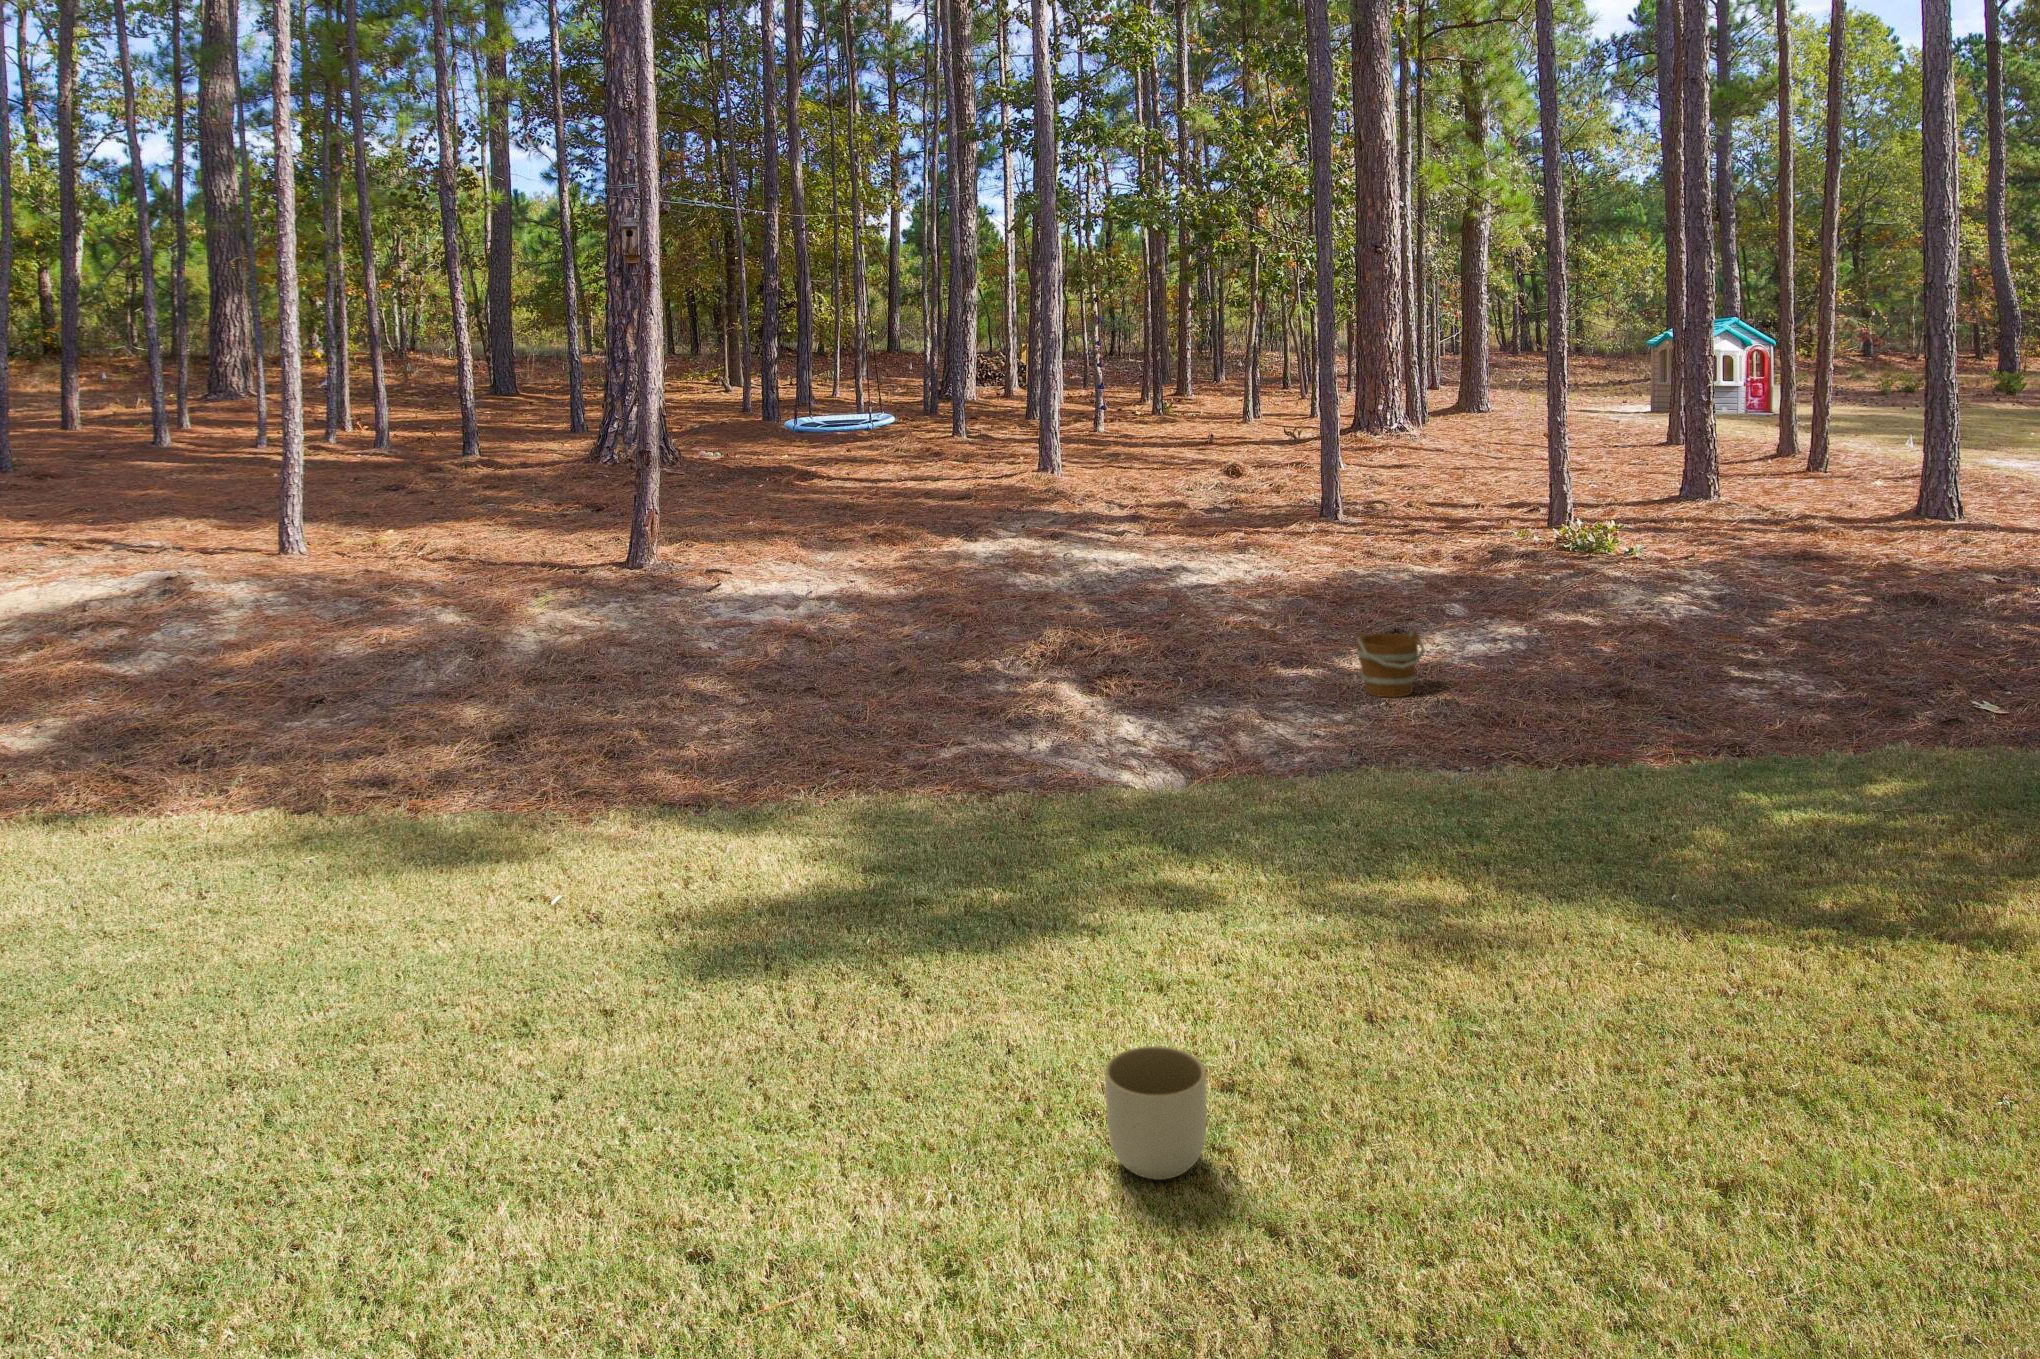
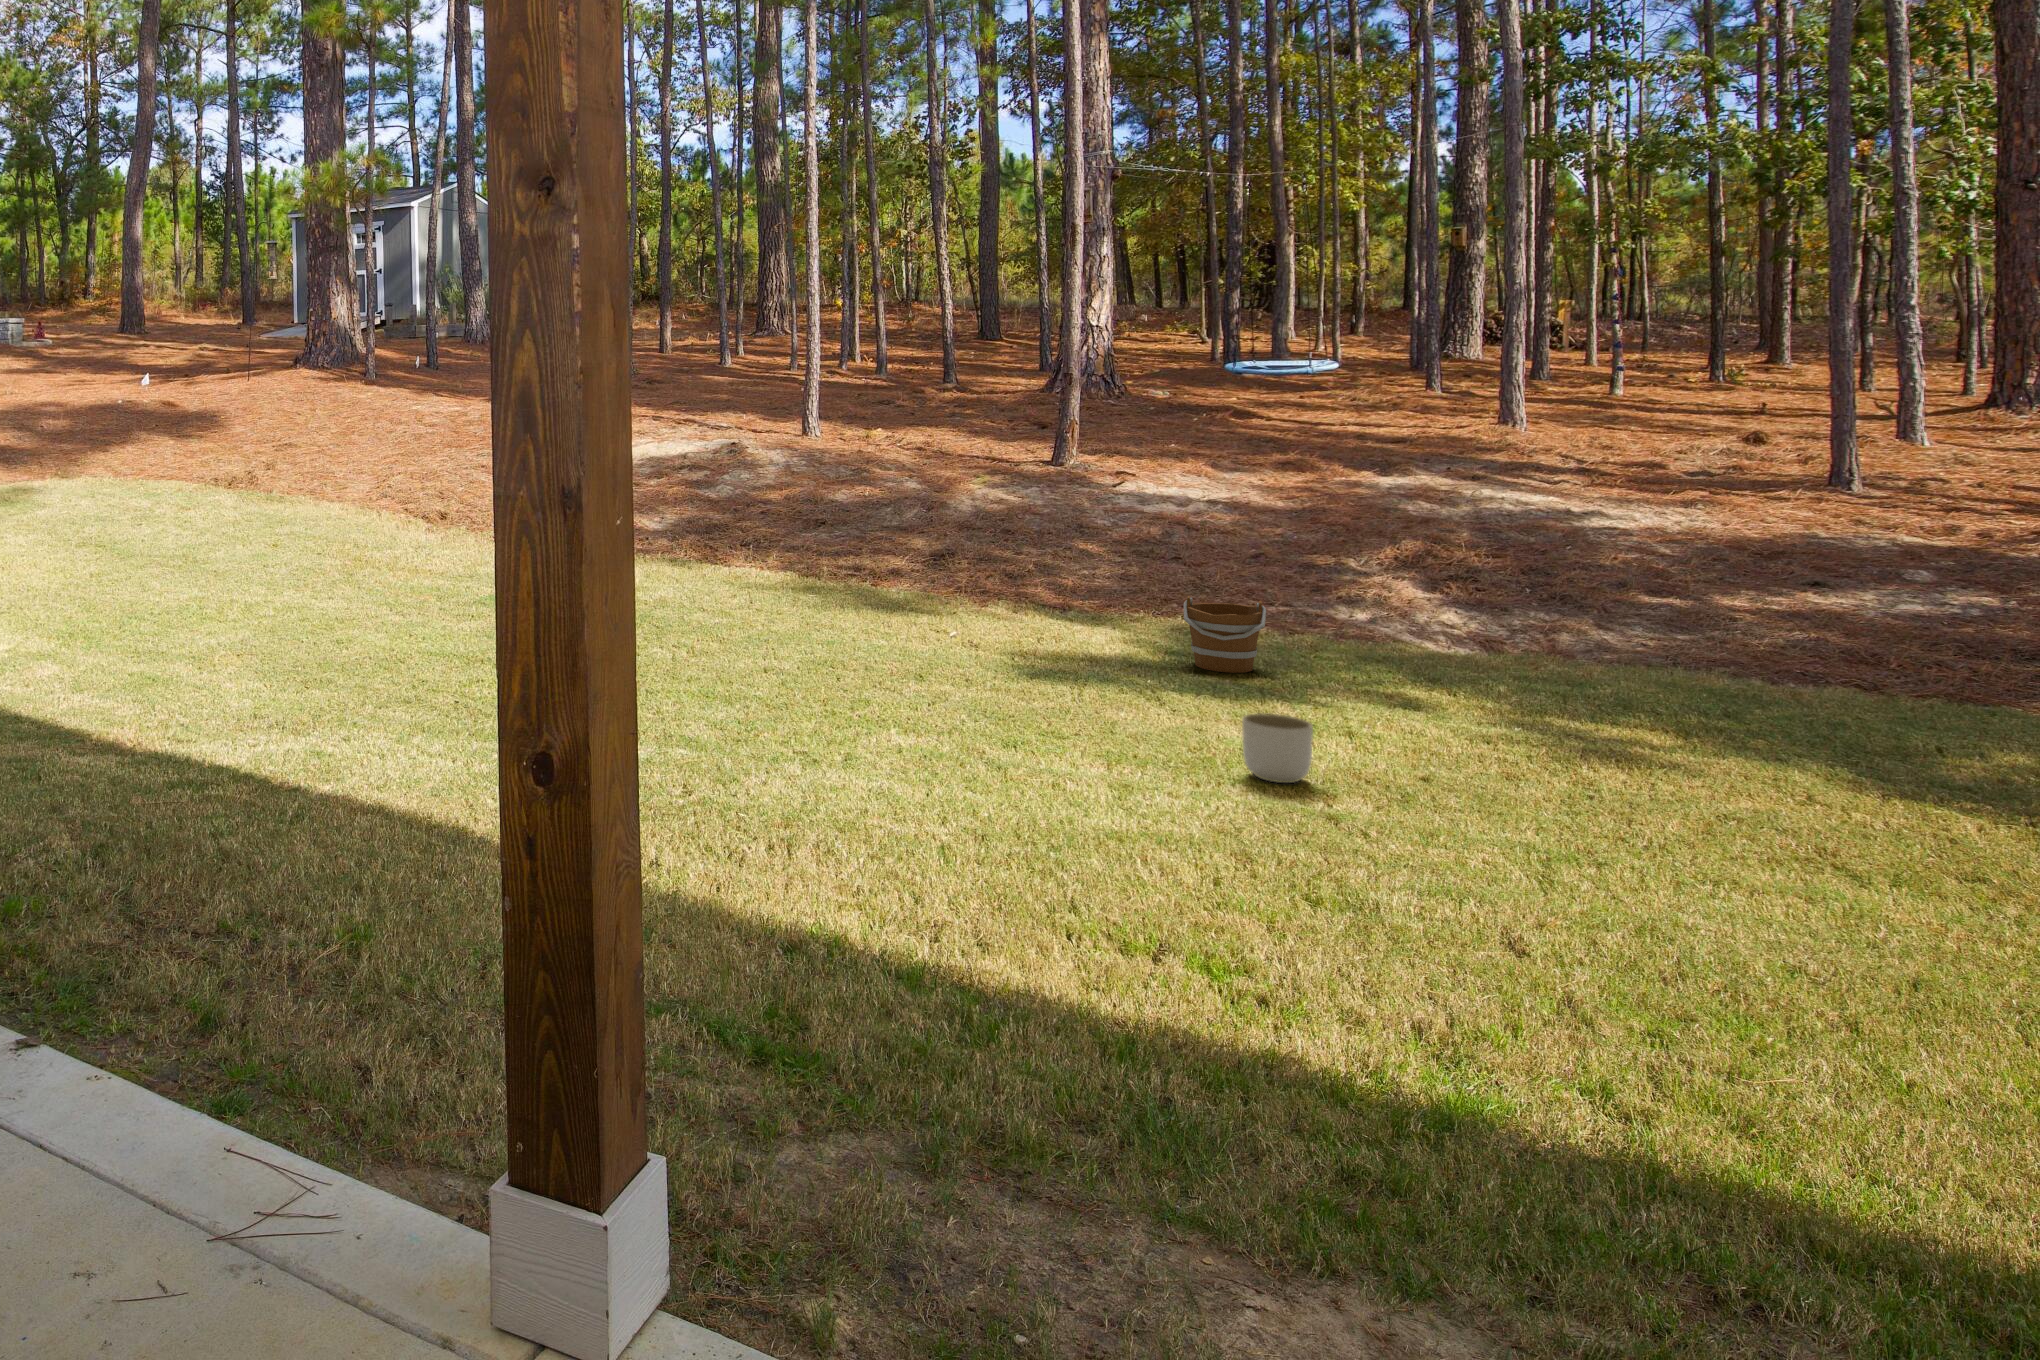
bucket: present [1355,629,1425,697] -> present [1184,596,1266,673]

